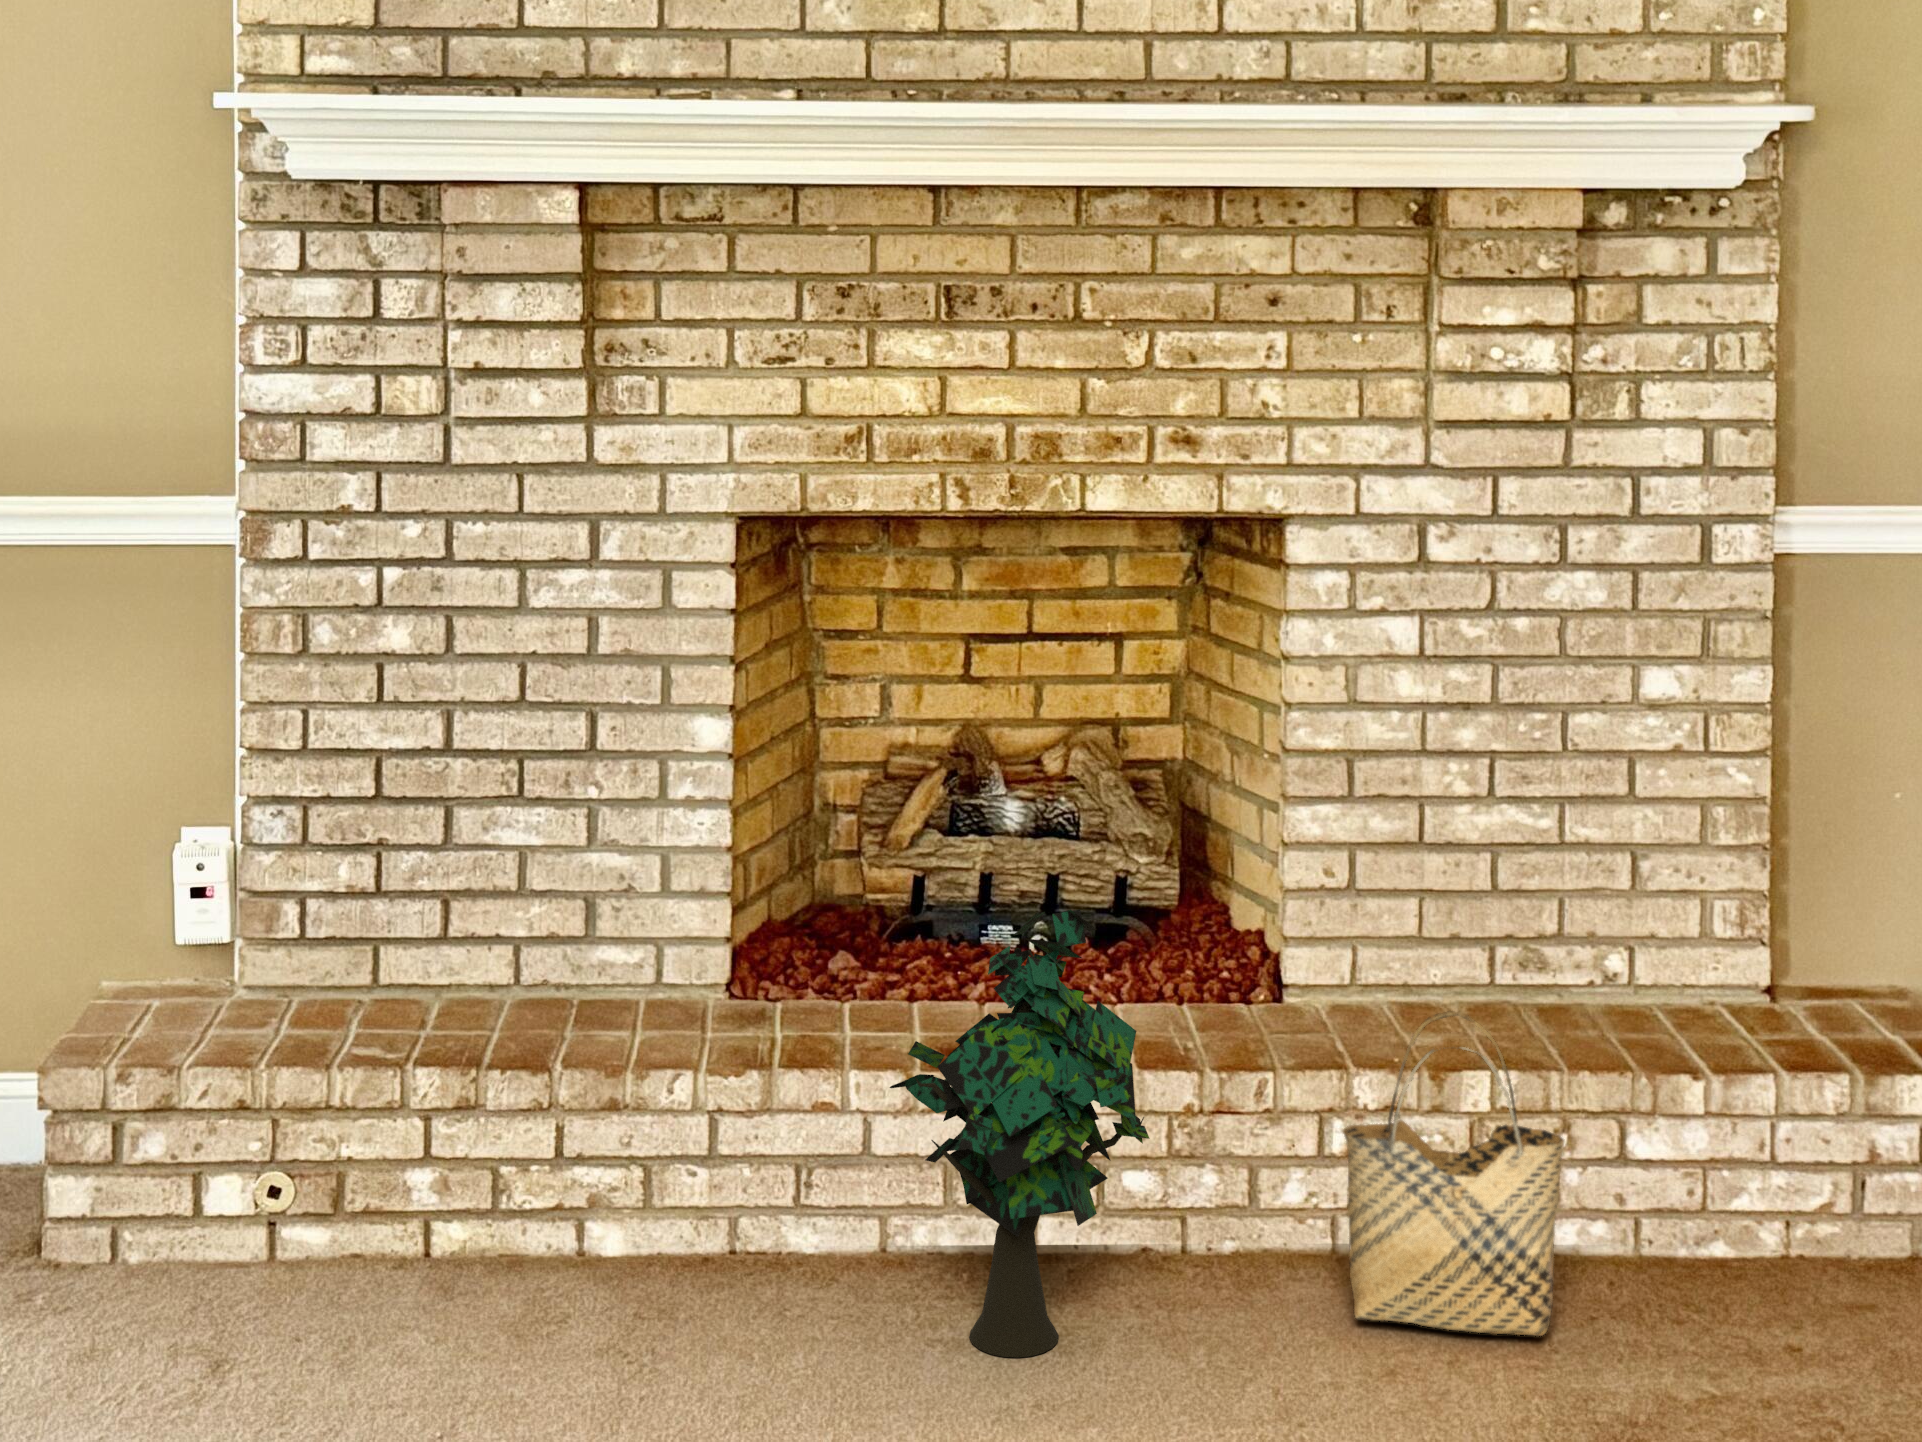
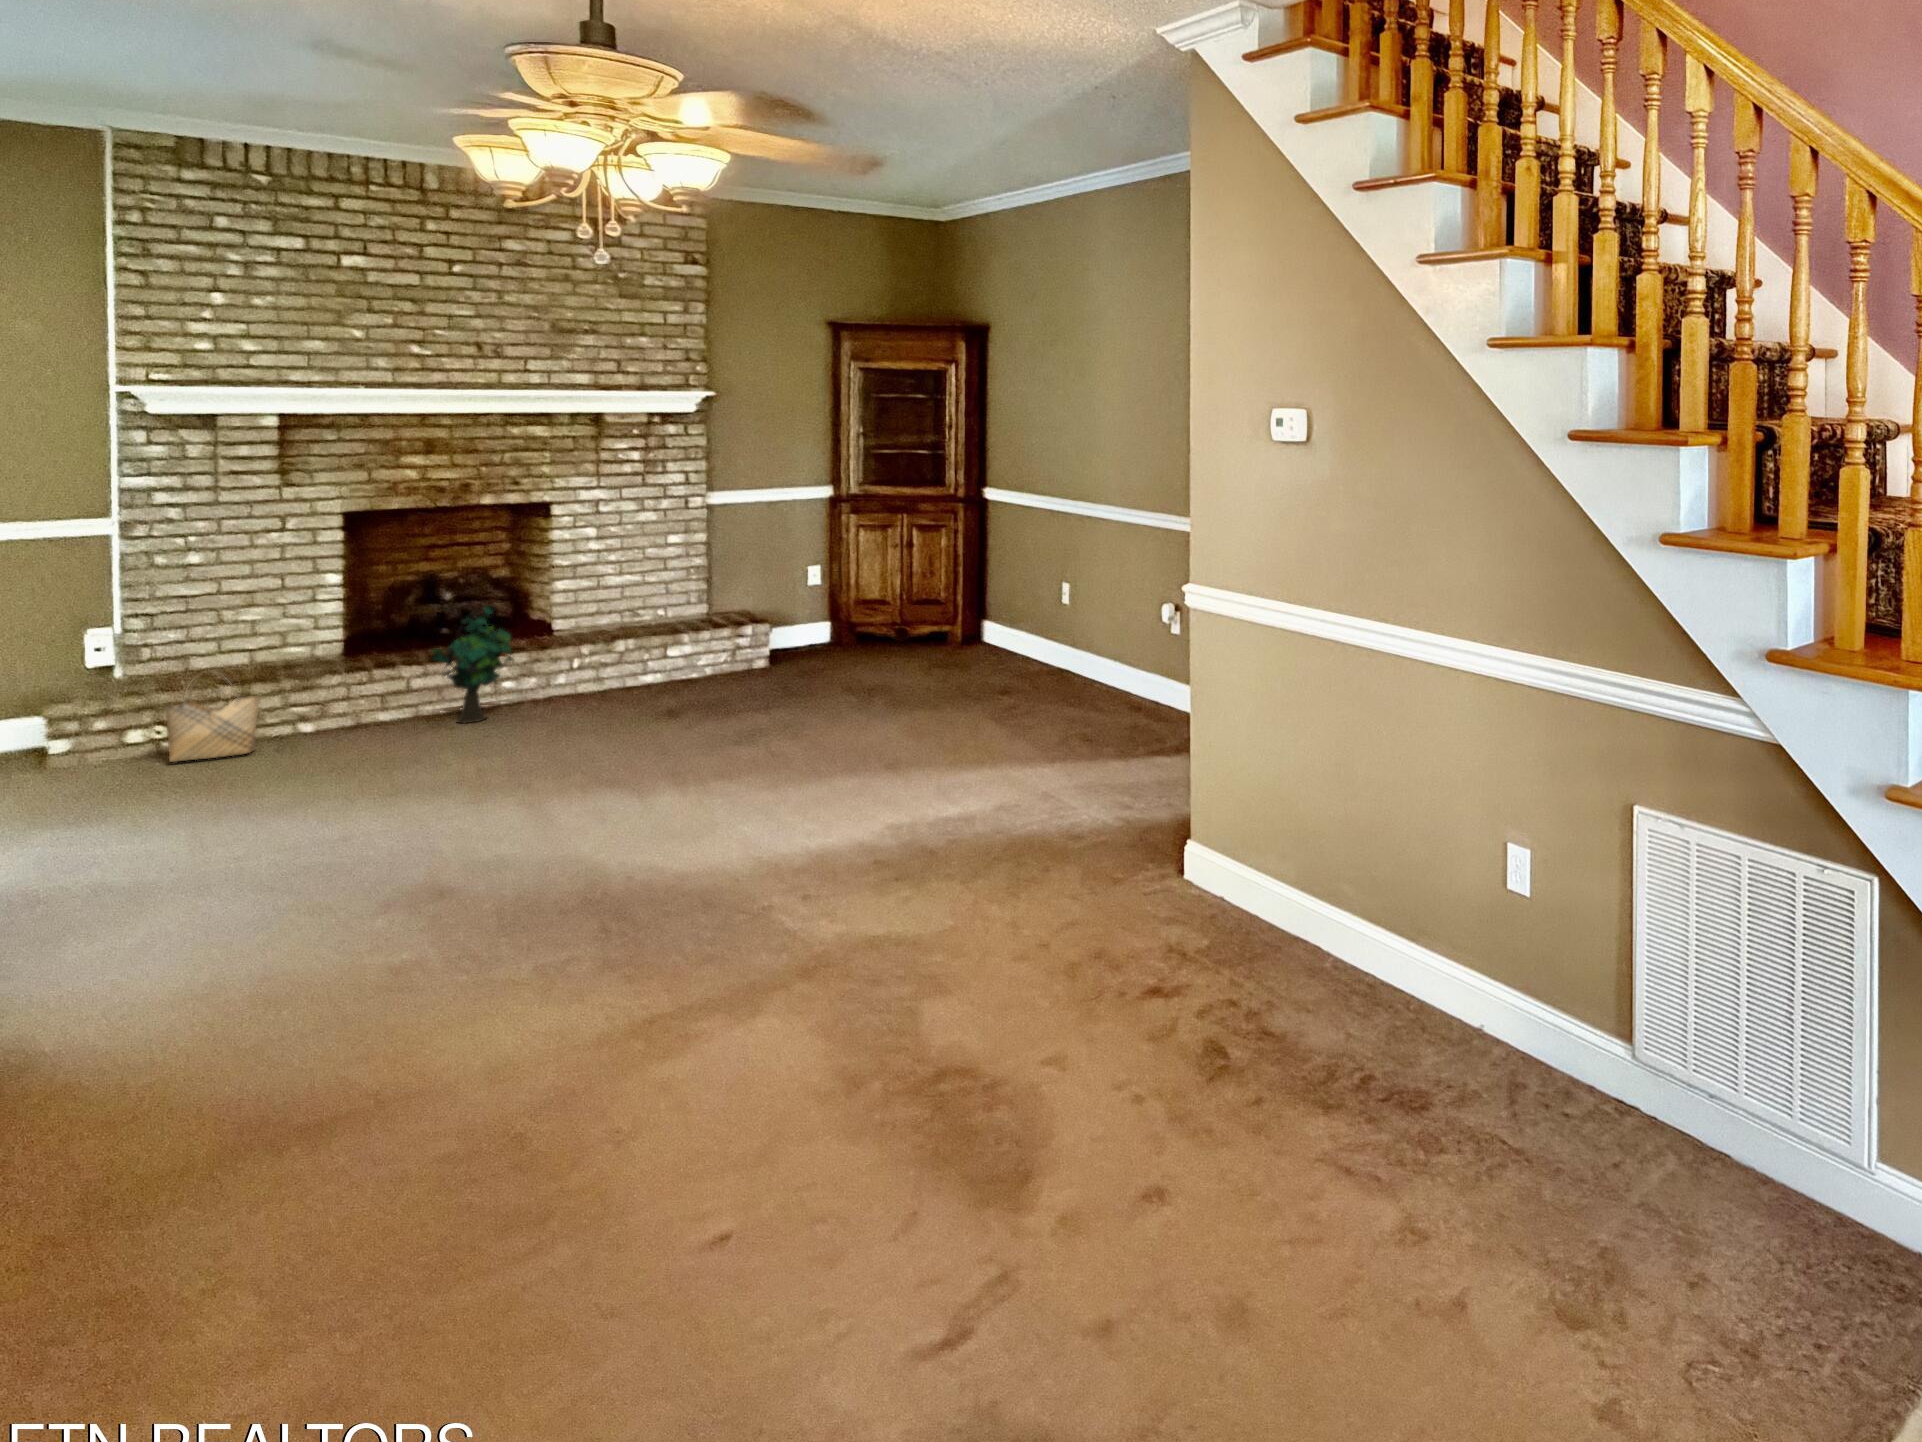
woven basket: present [1343,1011,1564,1336] -> present [165,672,261,762]

